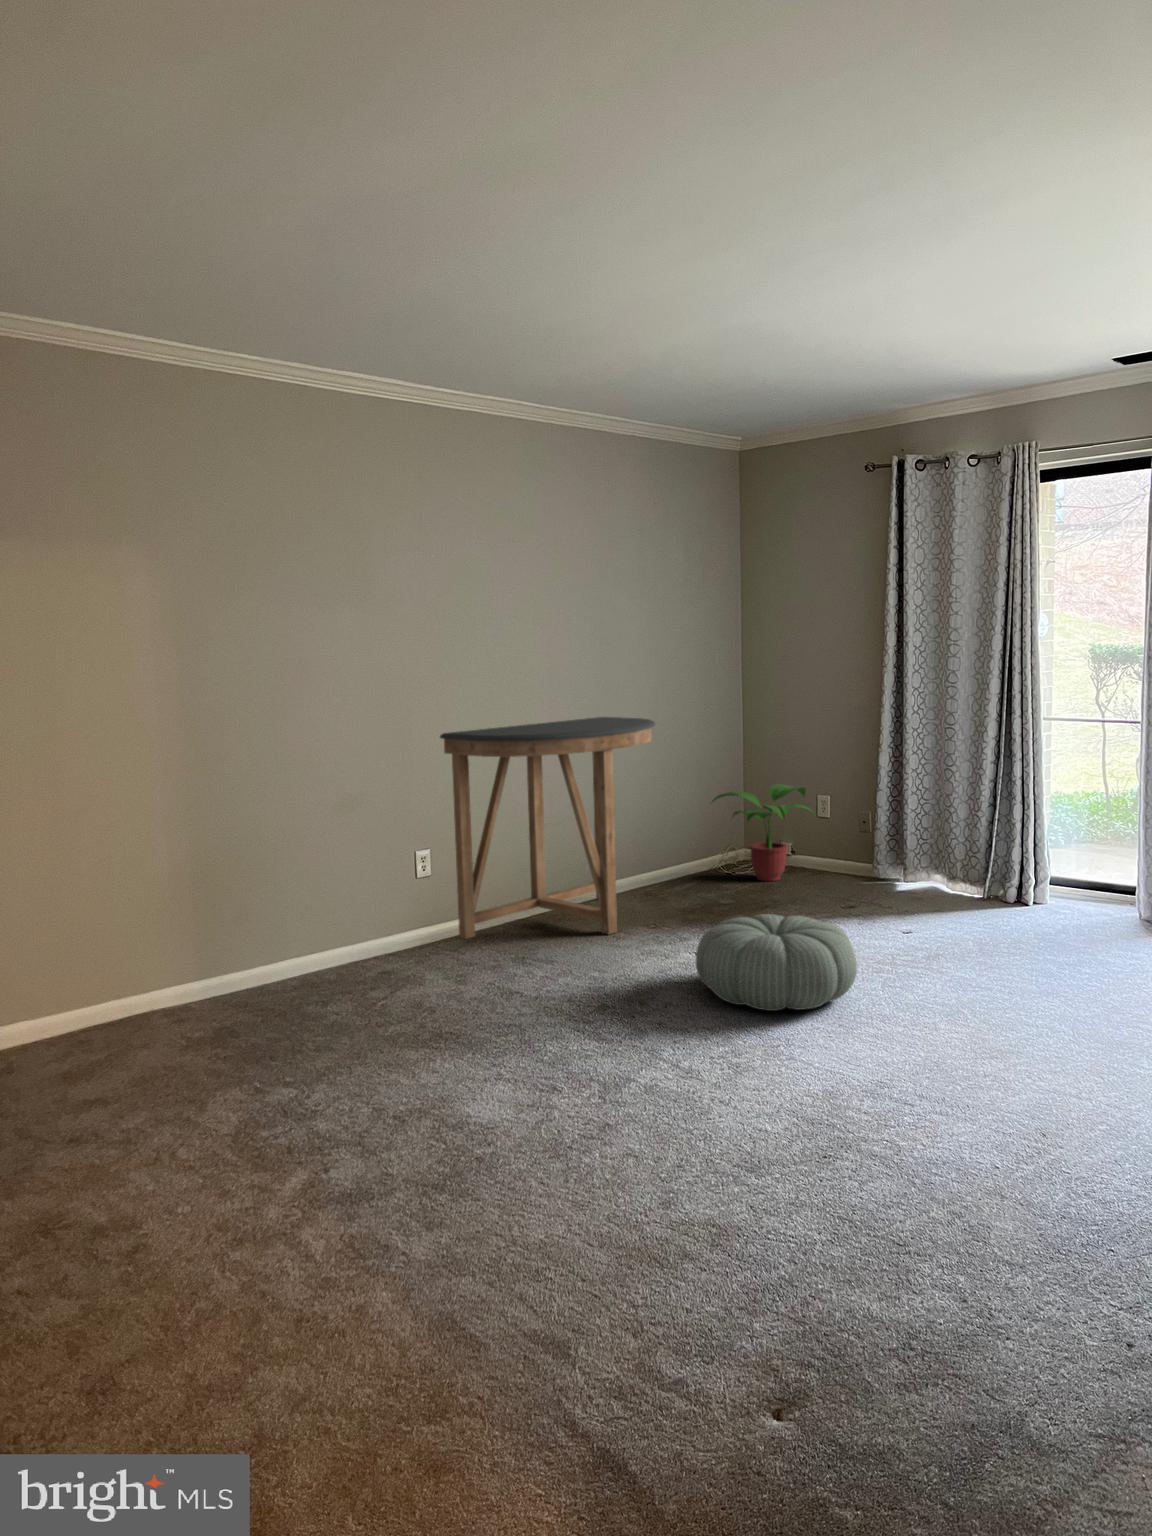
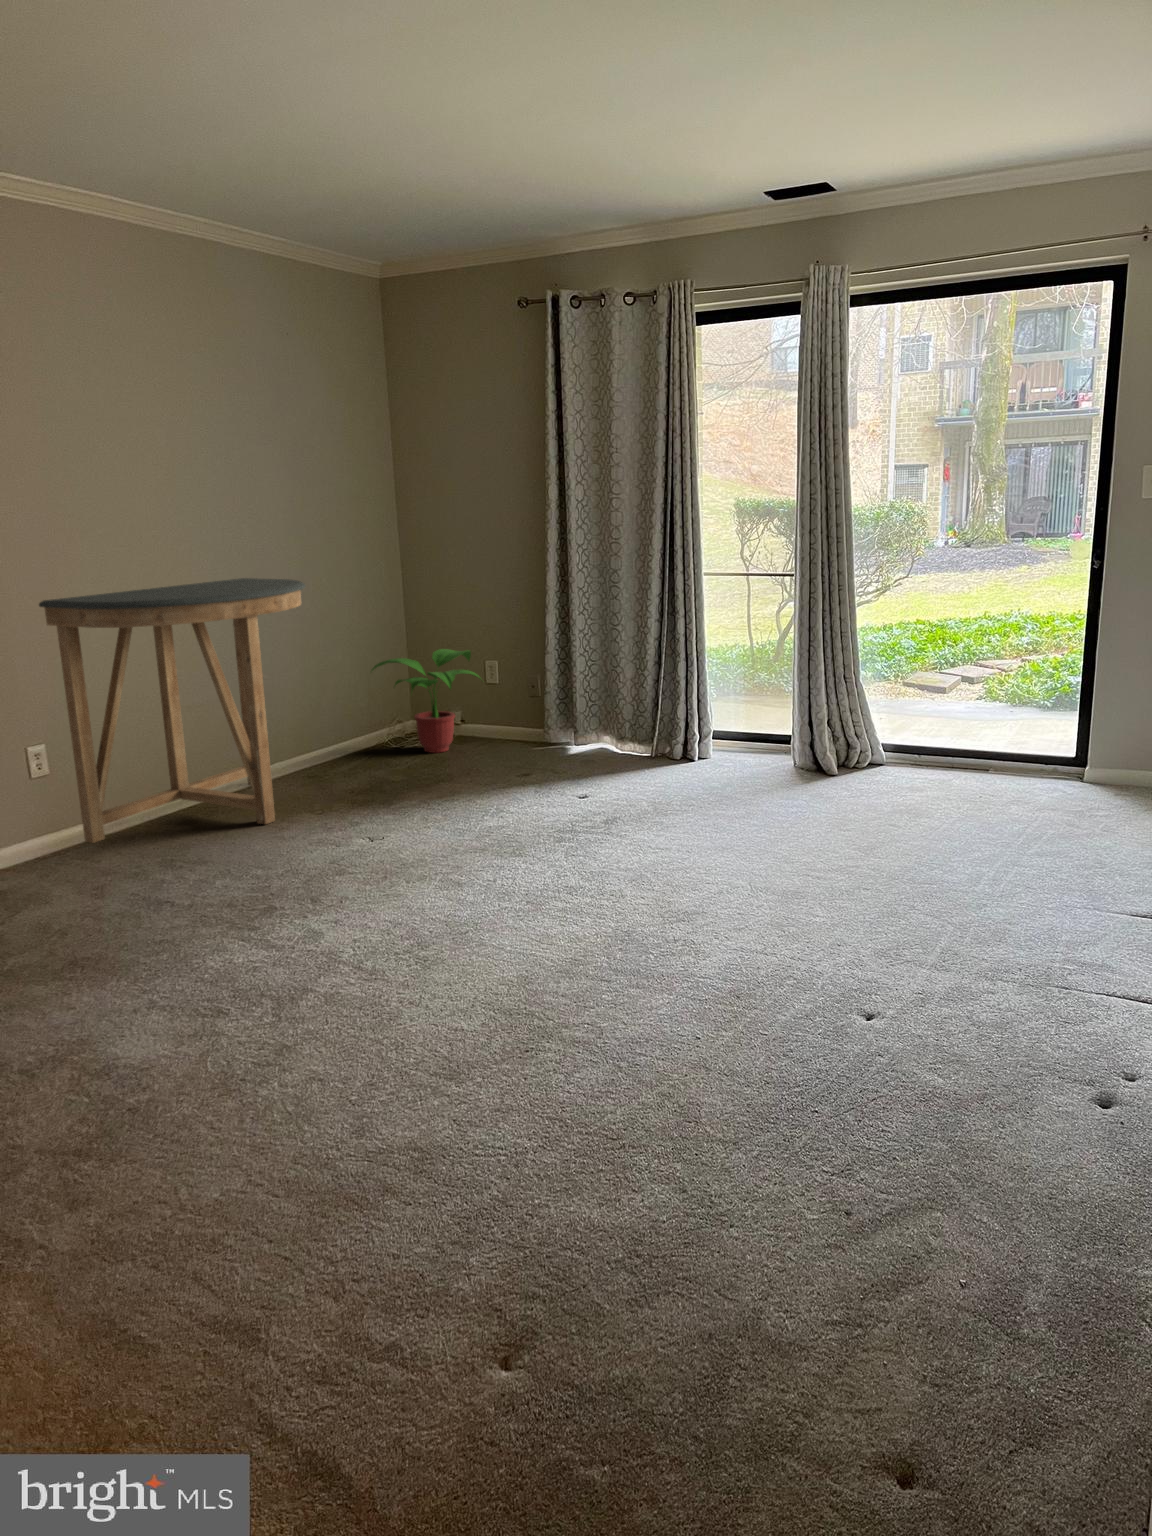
pouf: present [696,914,857,1011] -> none [368,791,540,895]

